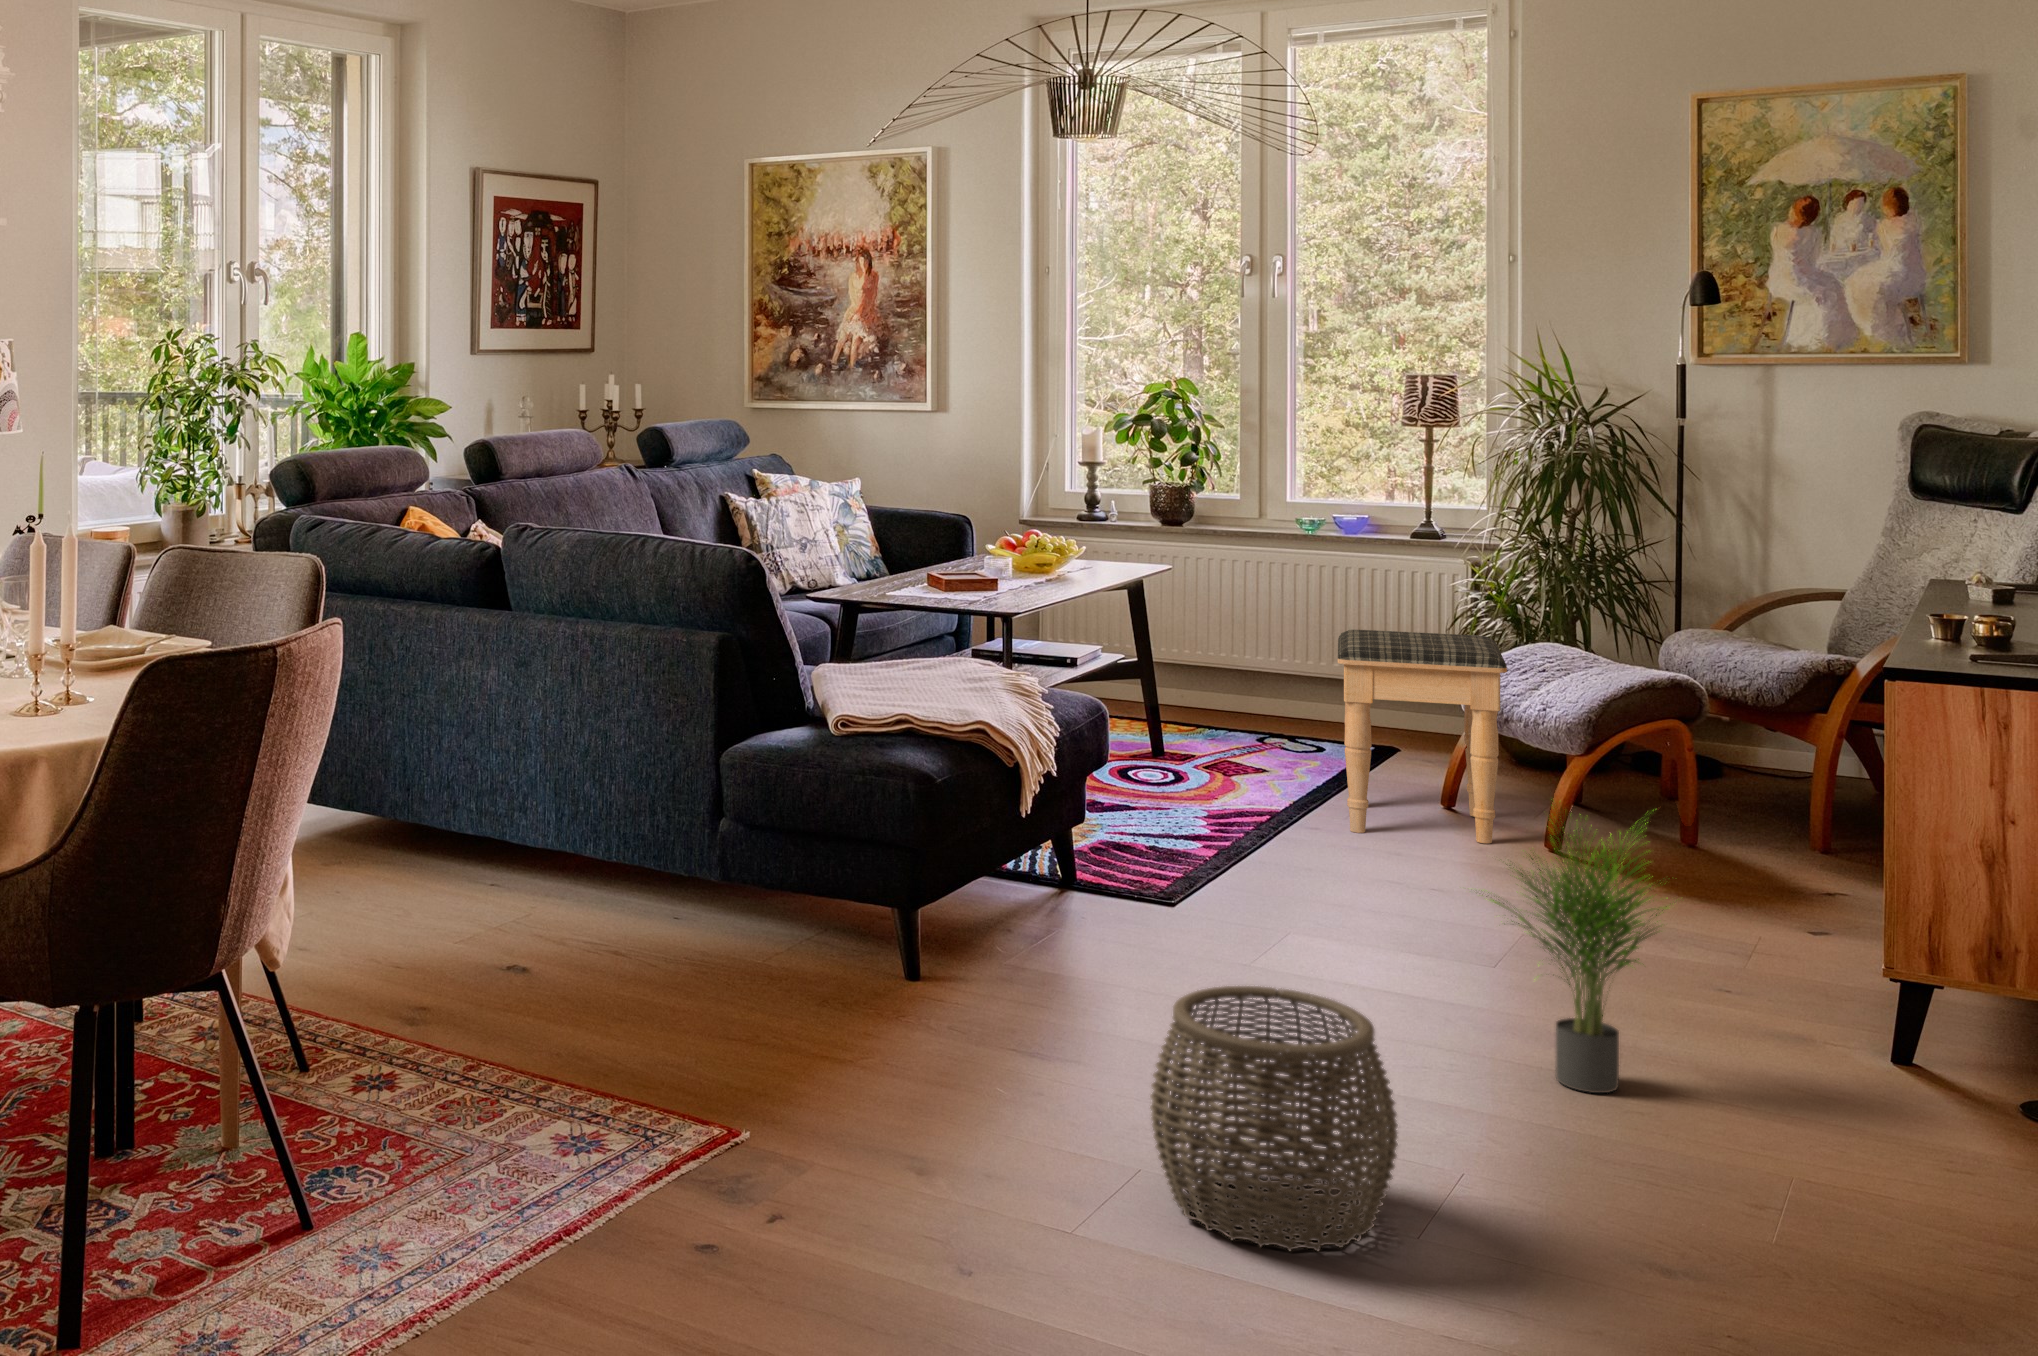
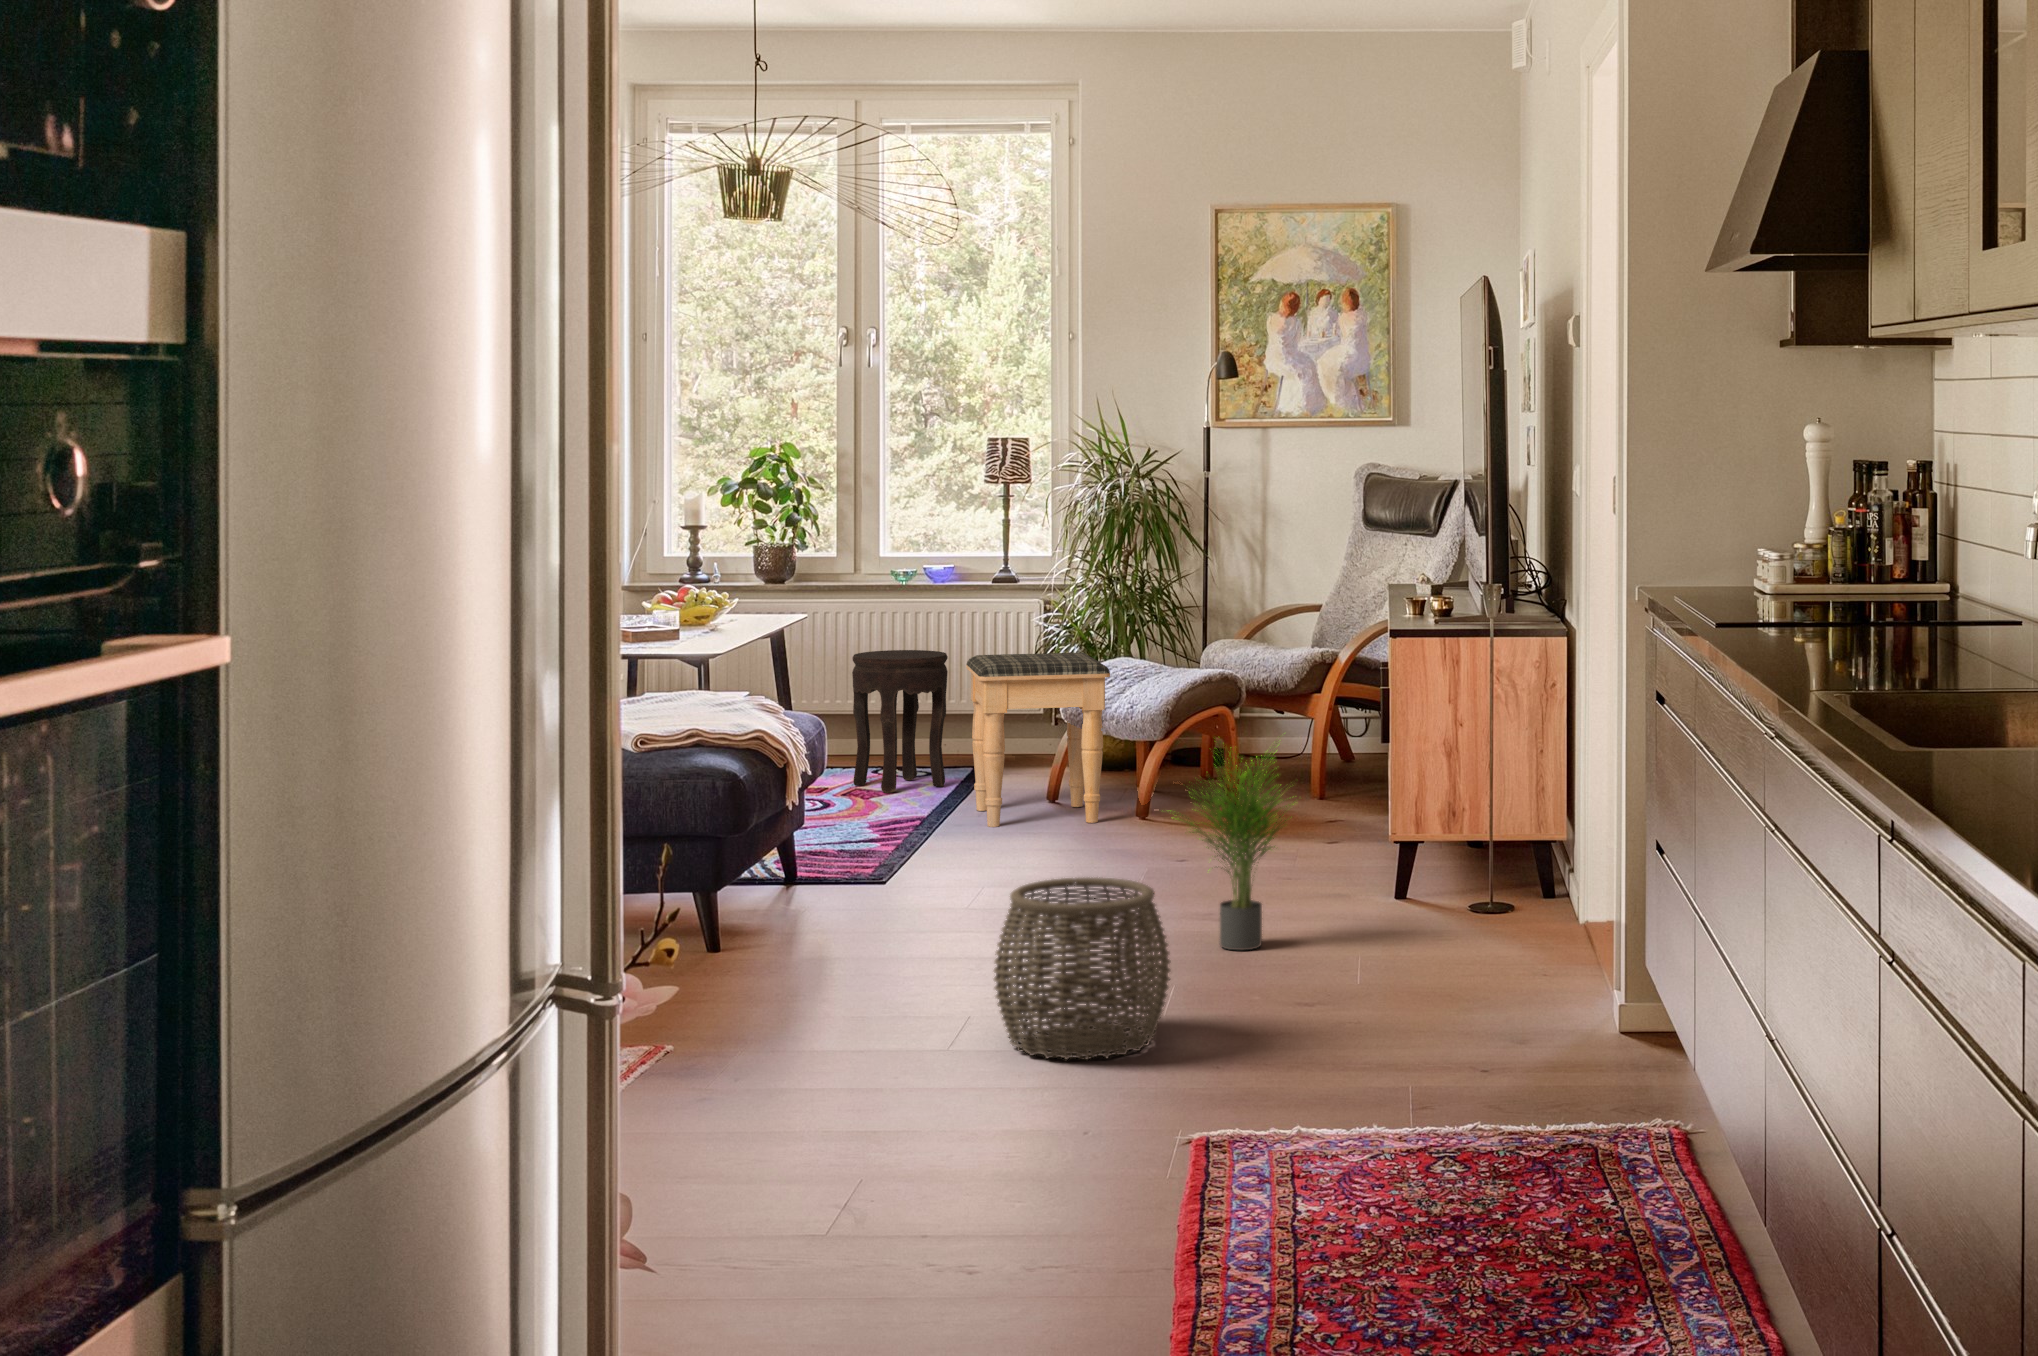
side table: none [1226,609,1336,768] -> present [852,650,948,793]

